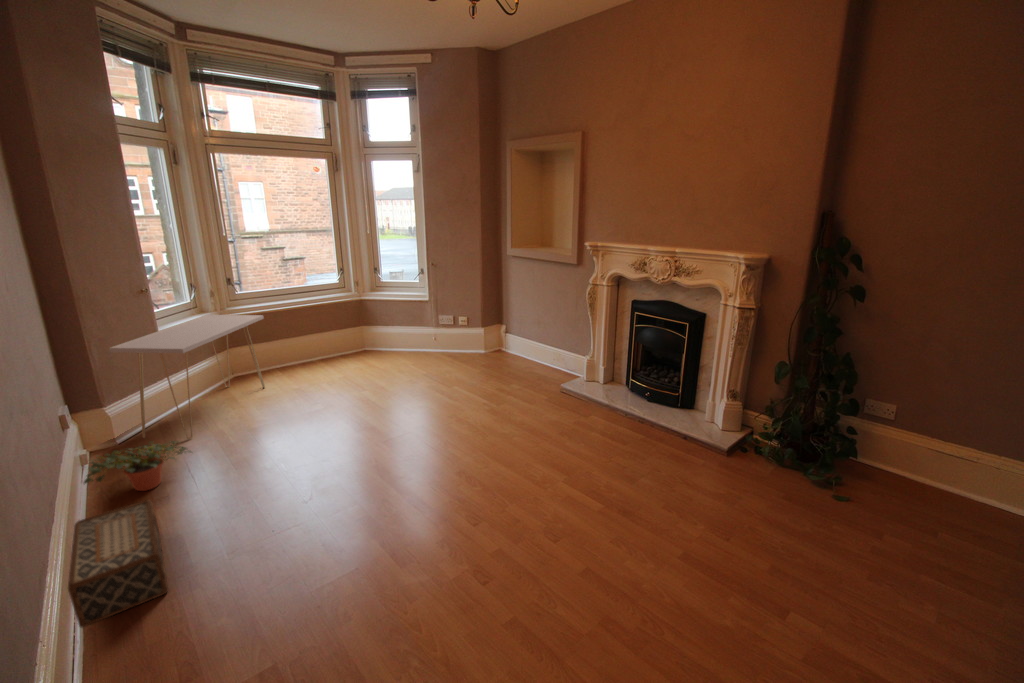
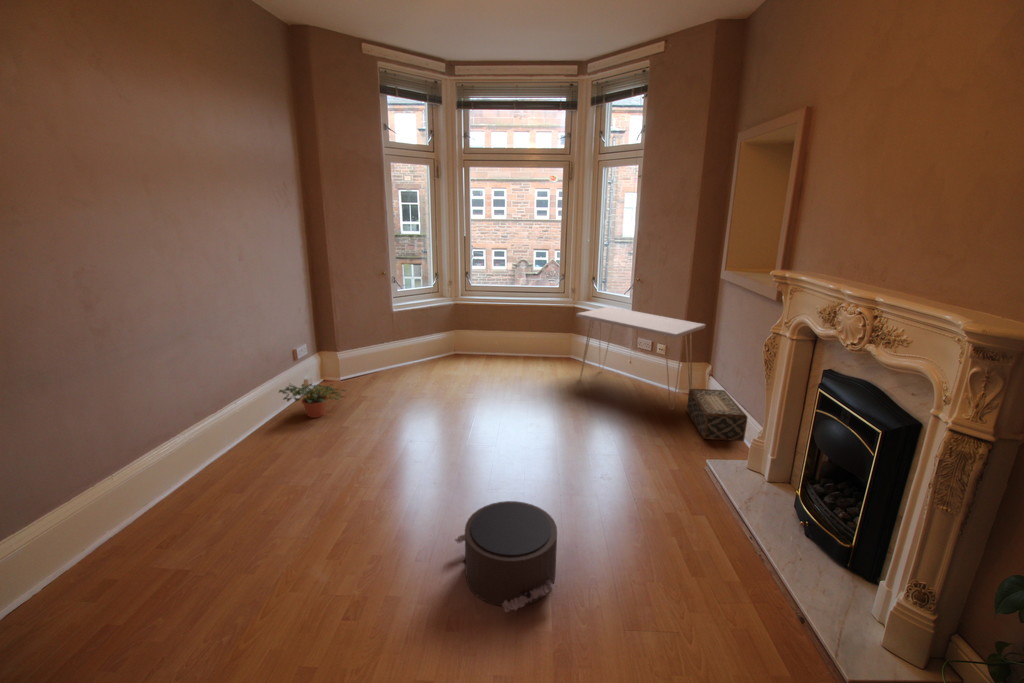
console table: present [109,315,265,439] -> present [576,307,705,410]
pouf: none [493,443,591,522] -> present [455,501,557,612]
woven basket: present [68,500,168,628] -> present [687,389,747,441]

